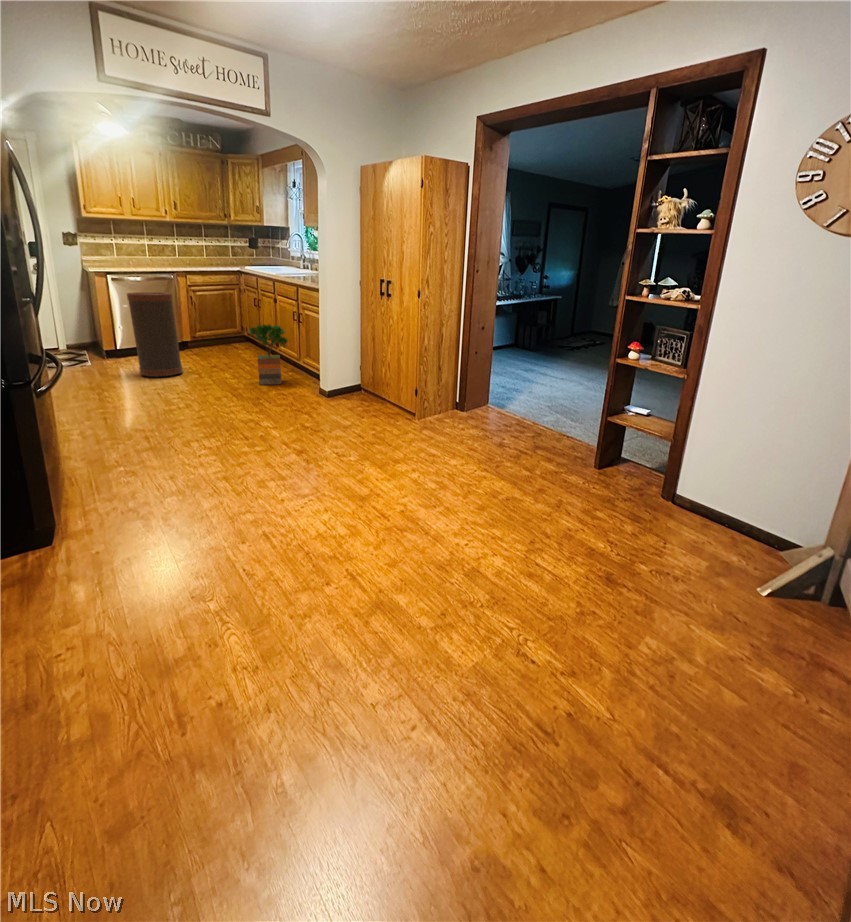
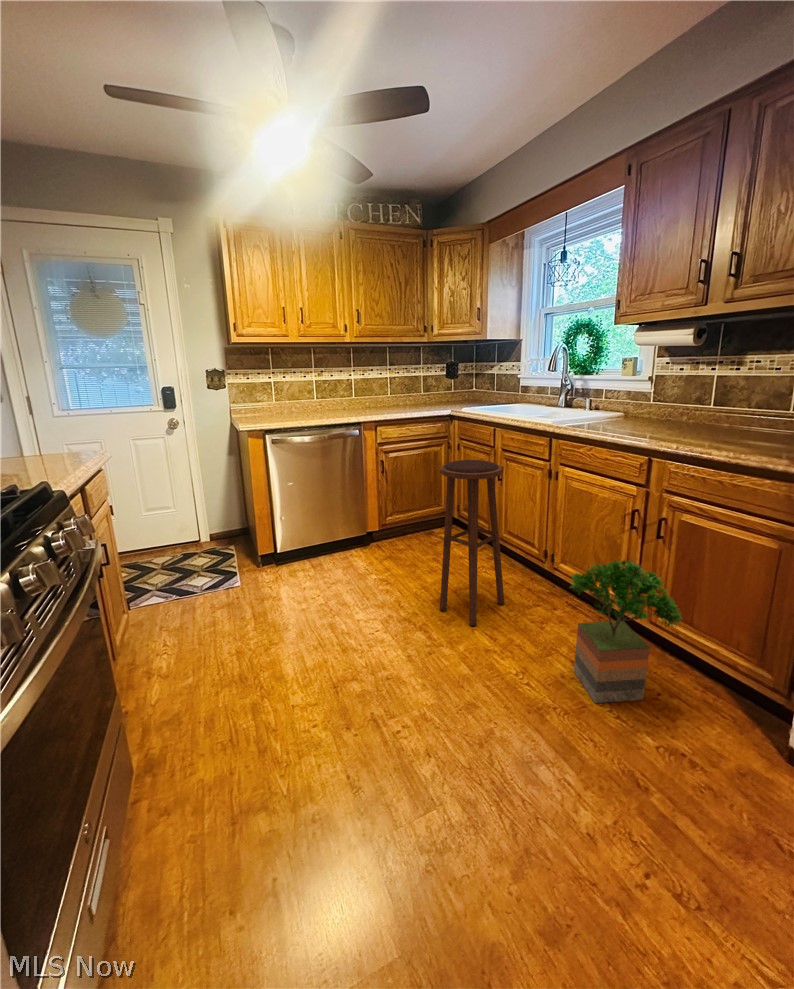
stool: none [202,286,249,372] -> present [440,460,504,626]
trash can: present [127,292,182,377] -> none [311,480,396,651]

